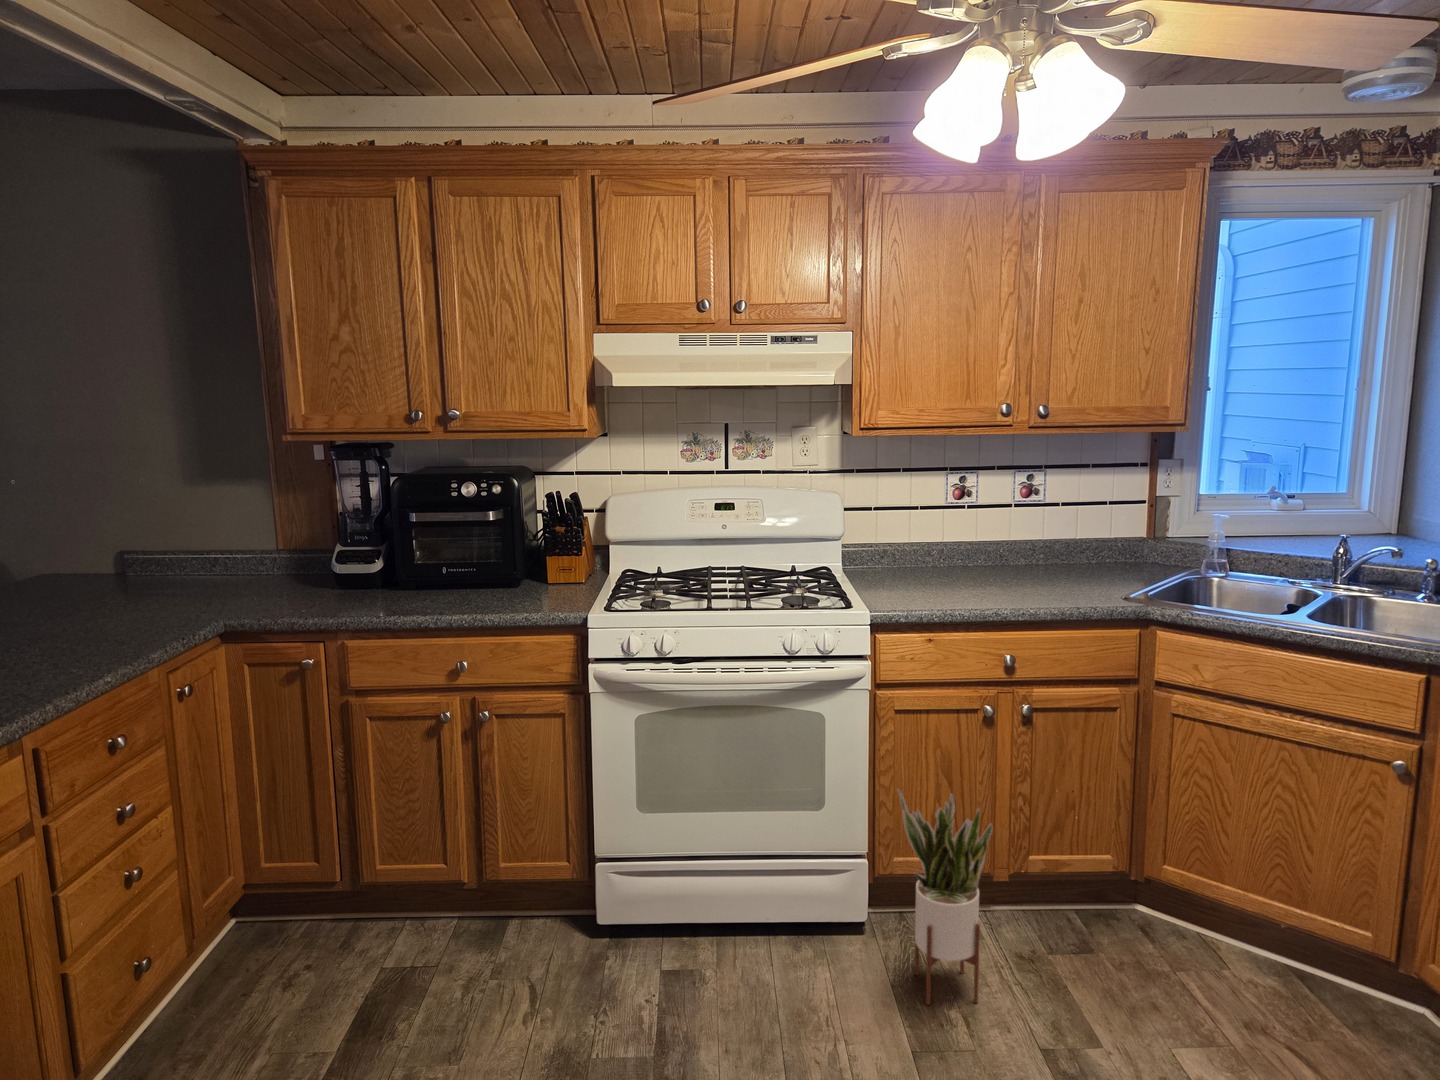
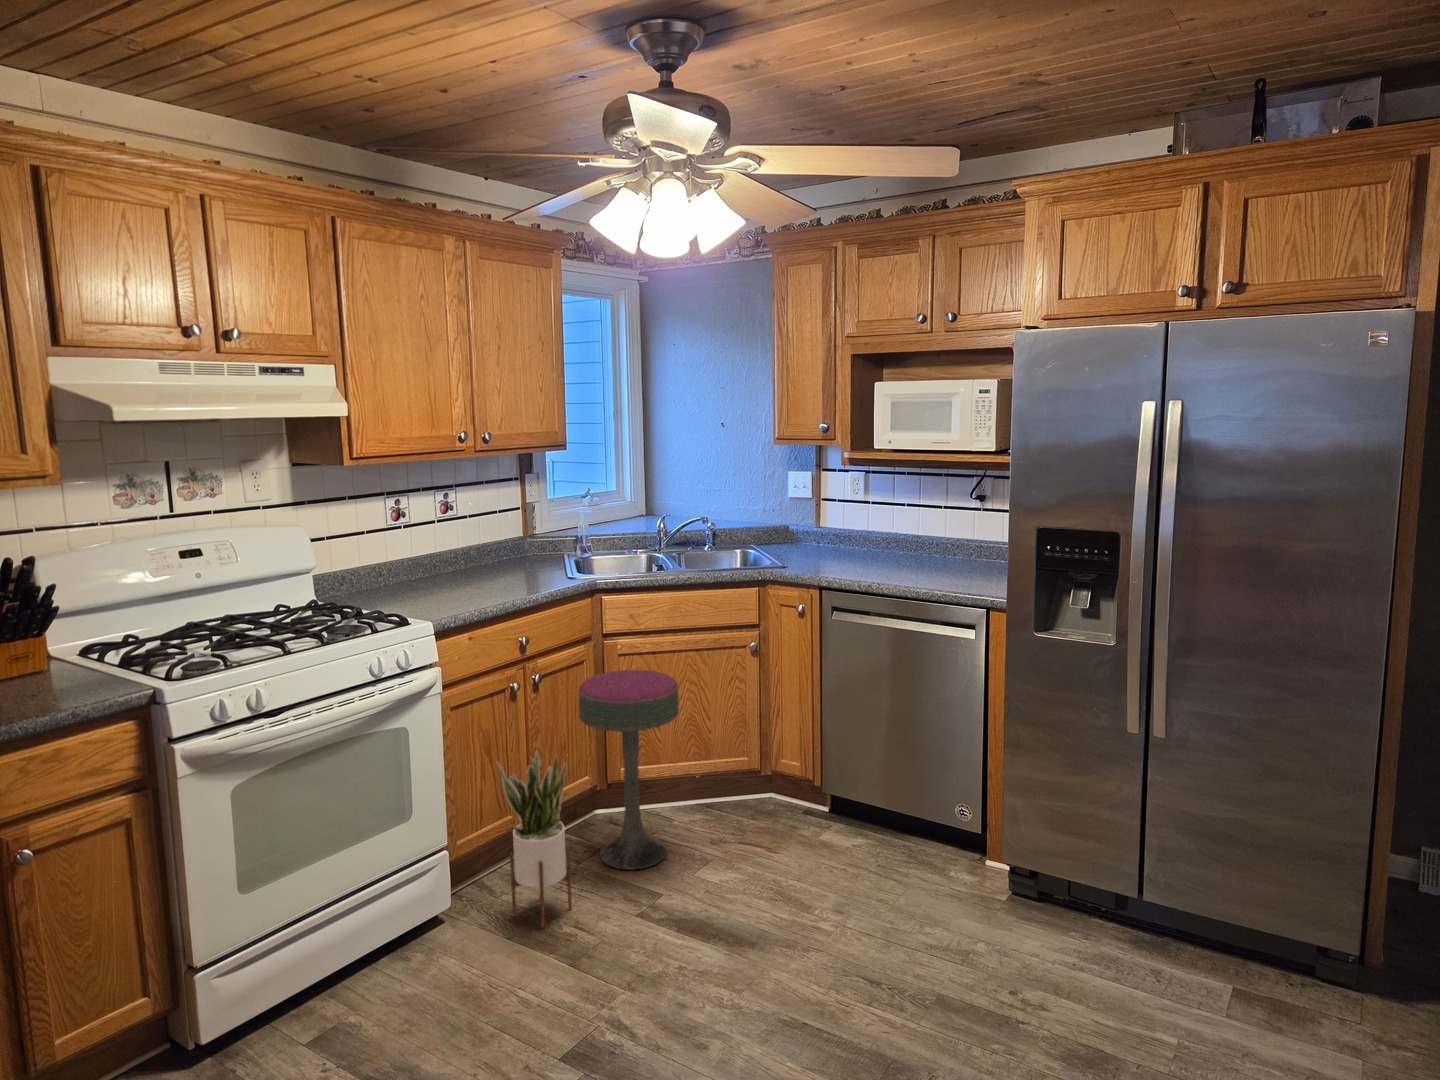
bar stool: none [1055,730,1207,1012] -> present [578,670,679,870]

